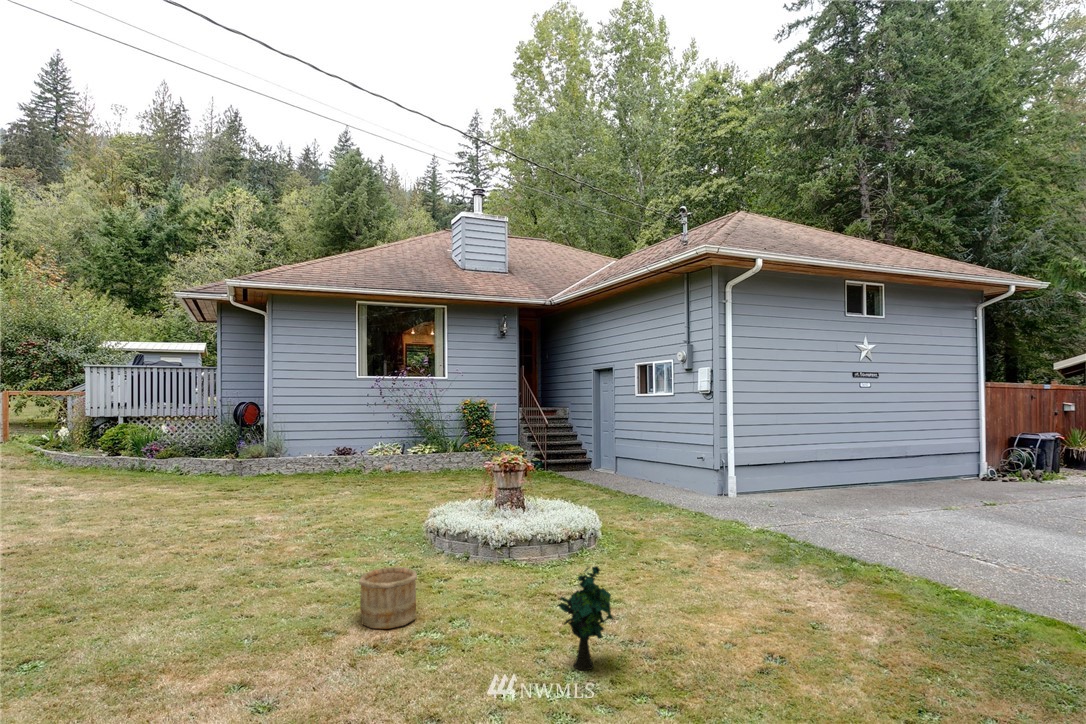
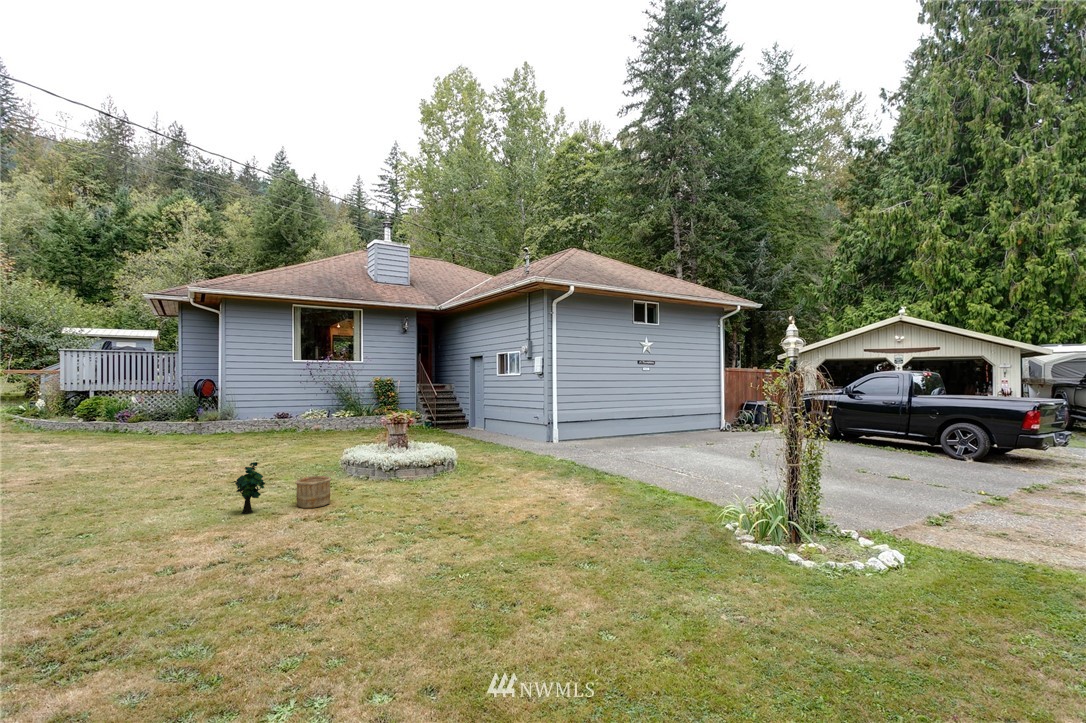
decorative plant: present [558,566,614,670] -> present [232,462,265,514]

